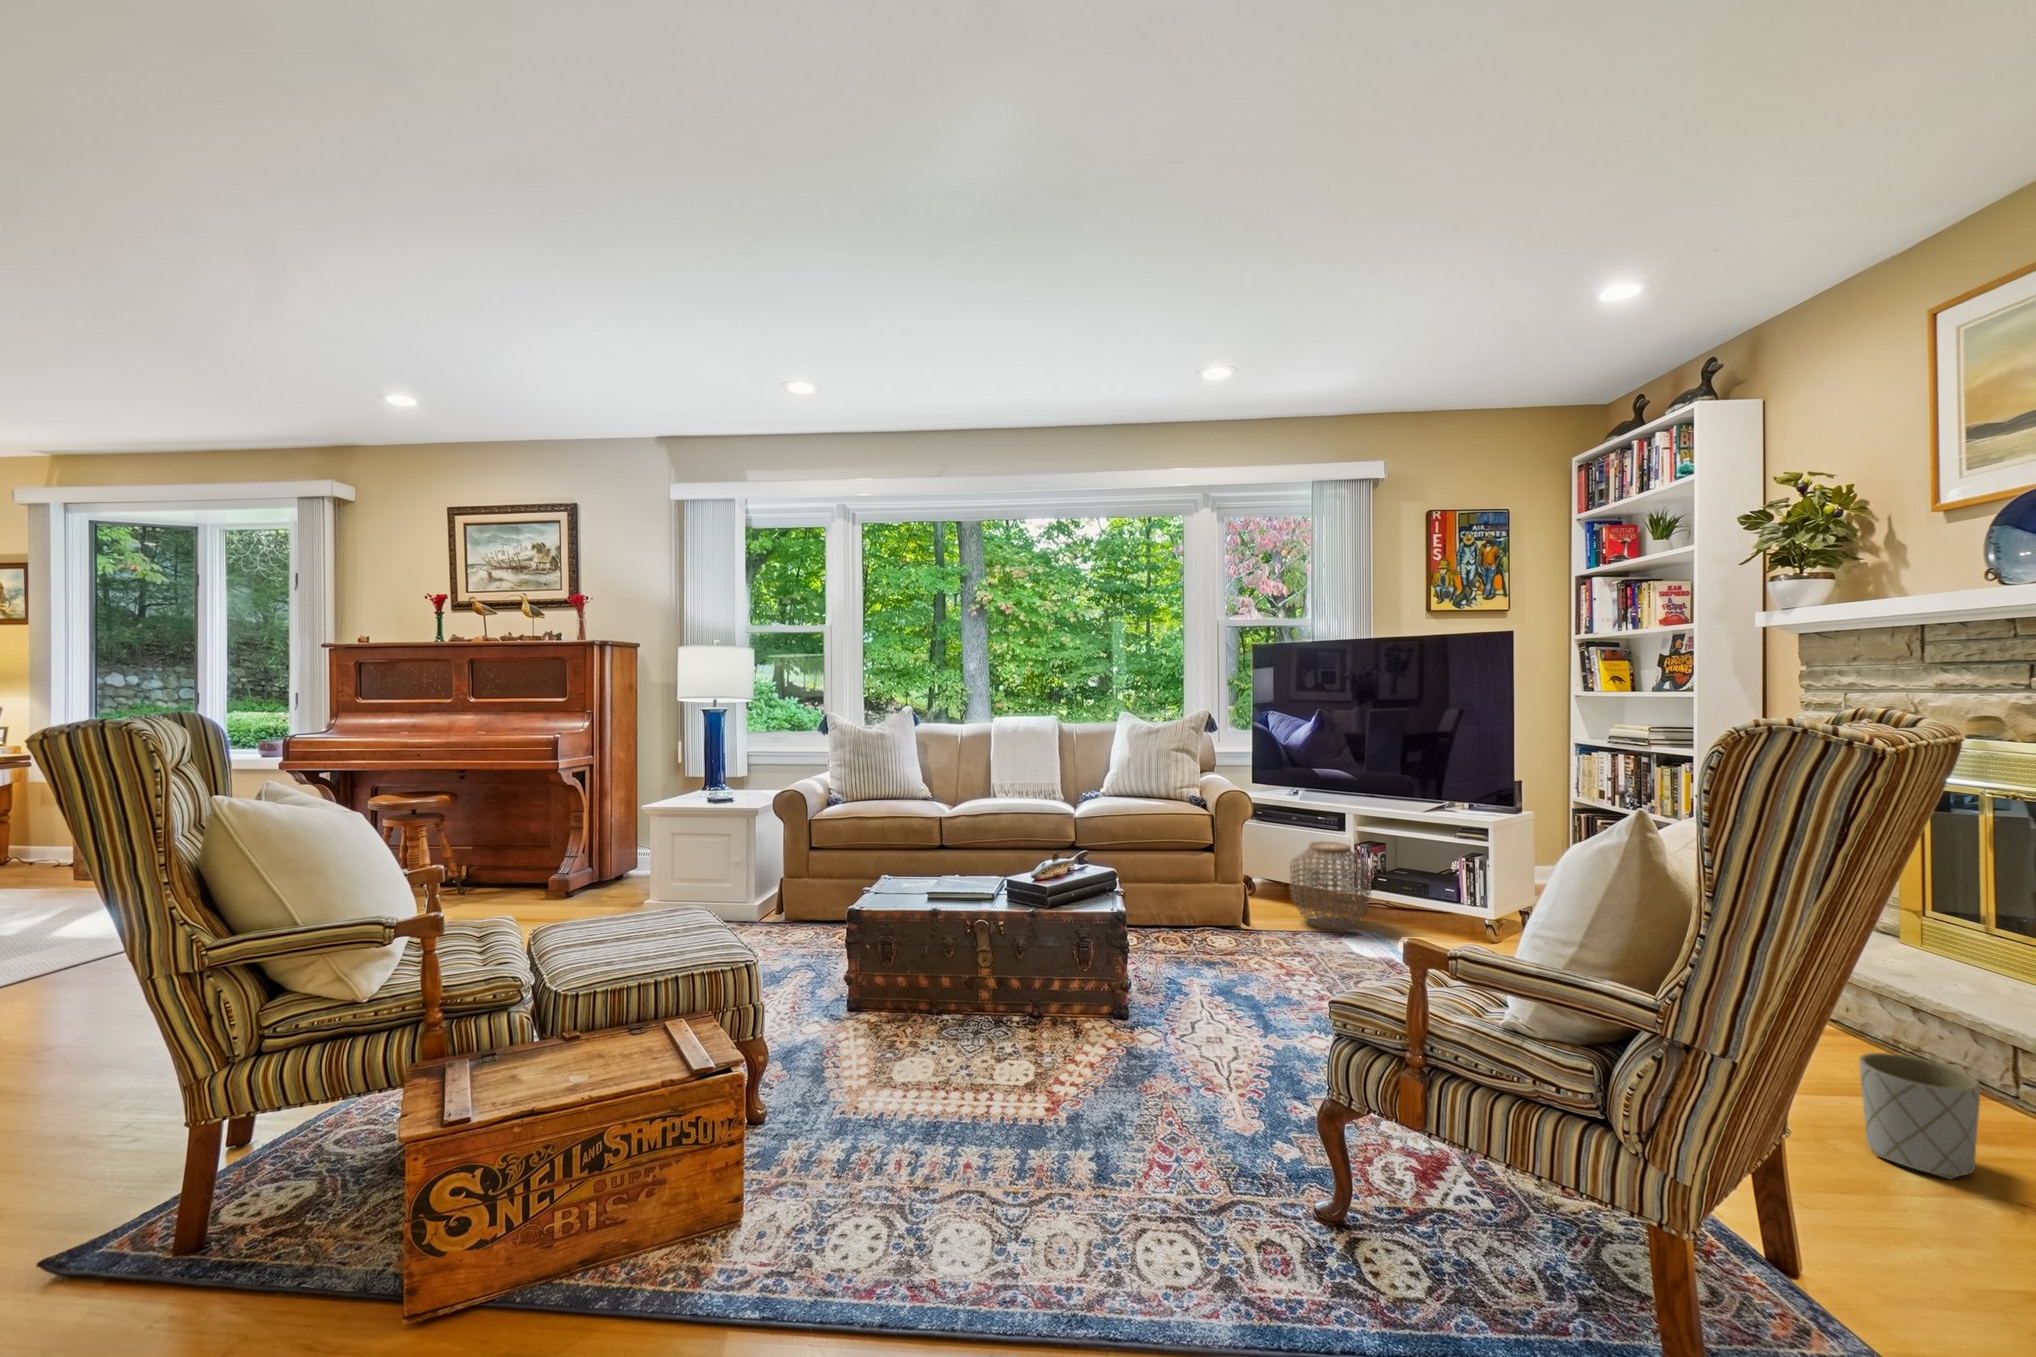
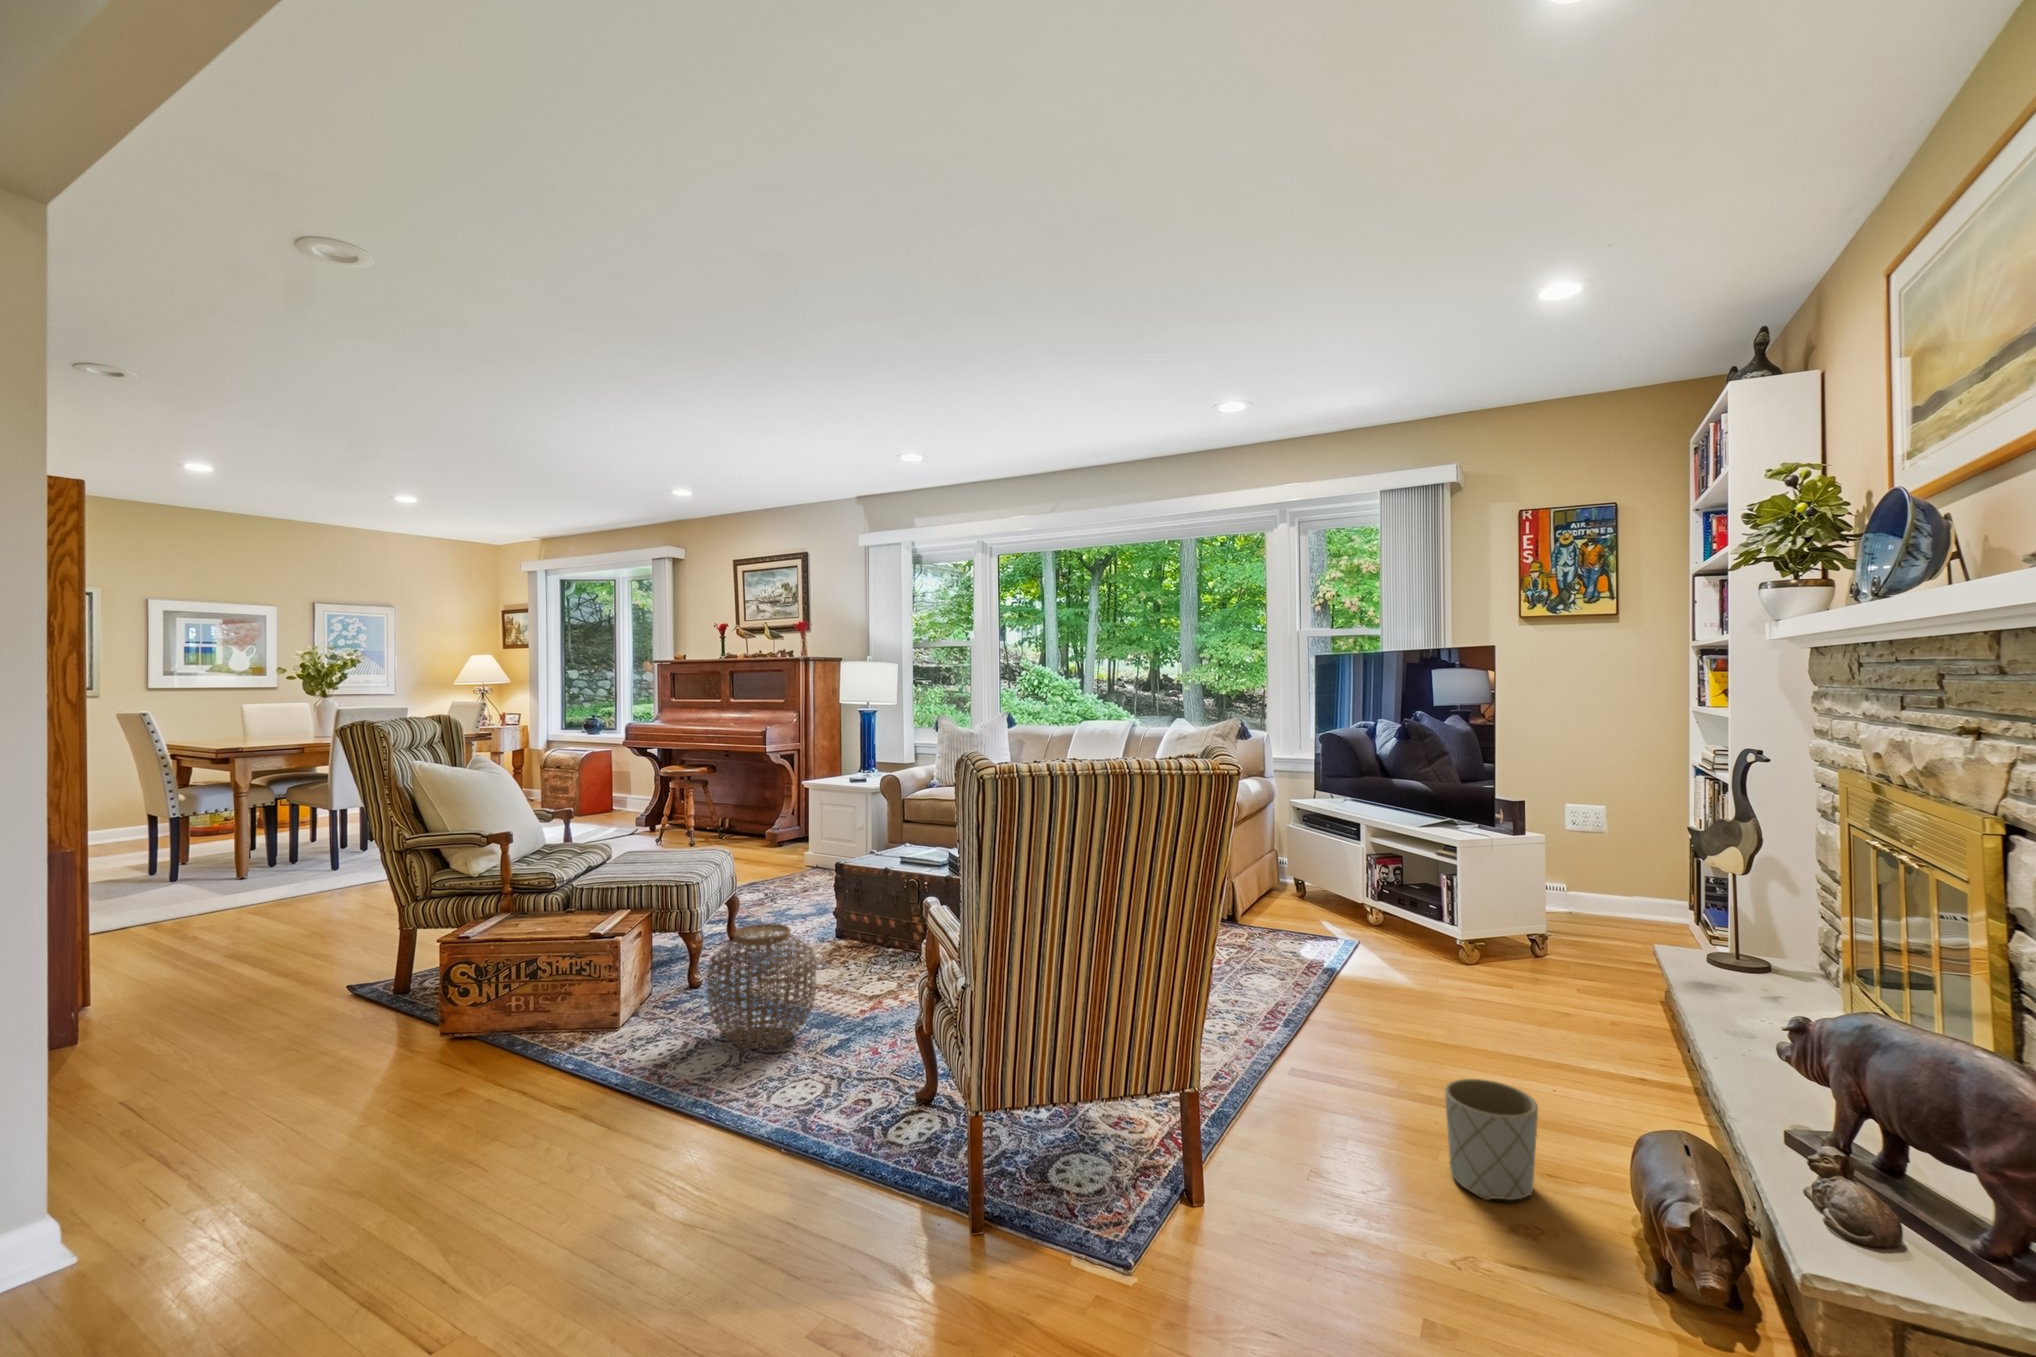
woven basket: present [1290,842,1371,929] -> present [708,923,816,1049]

